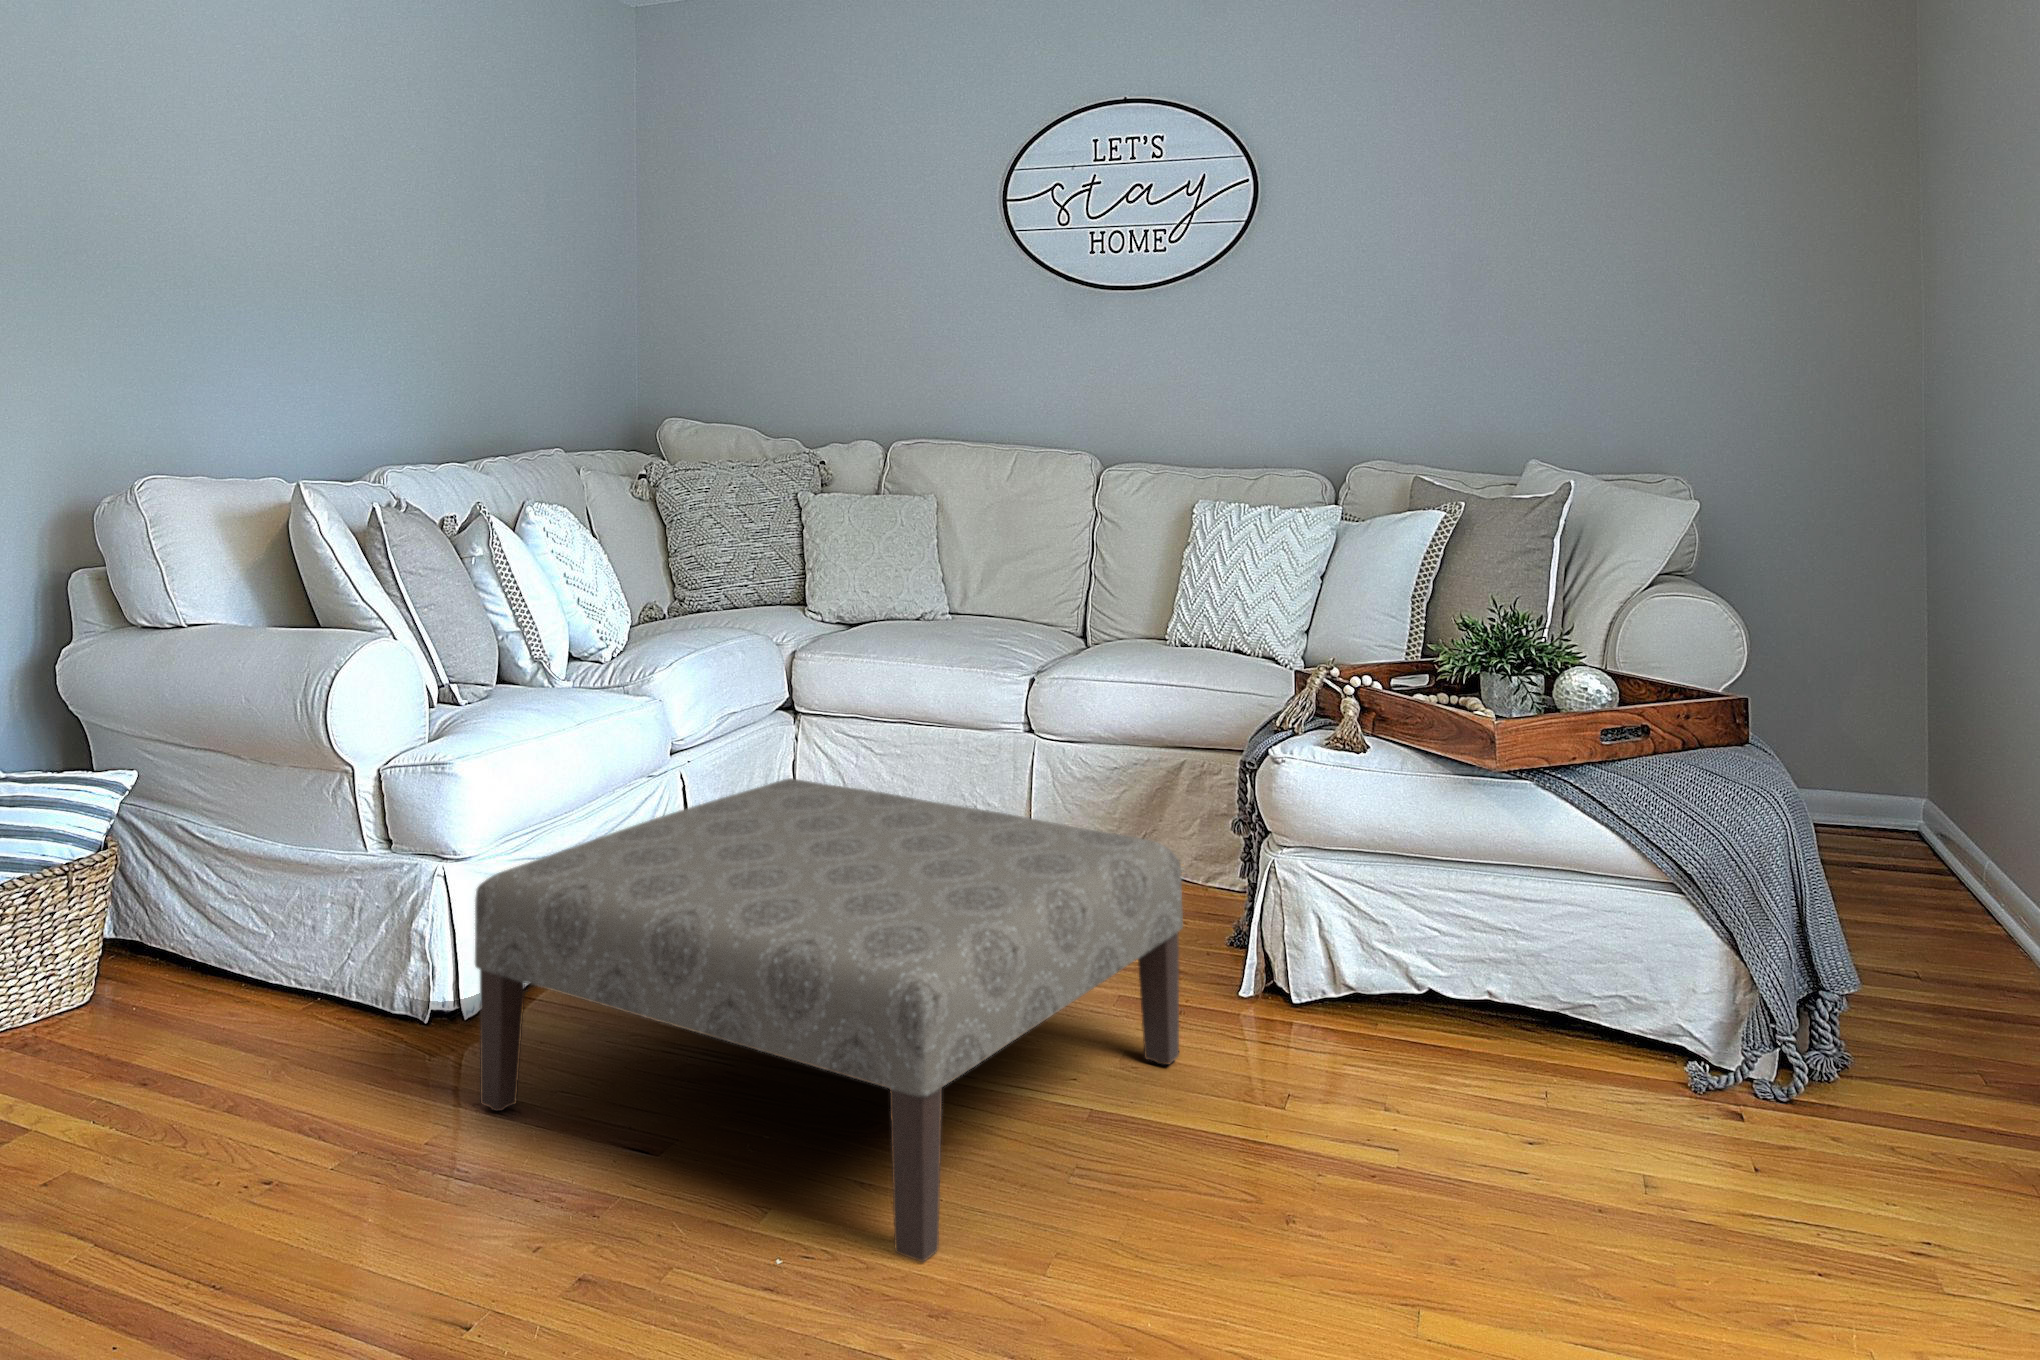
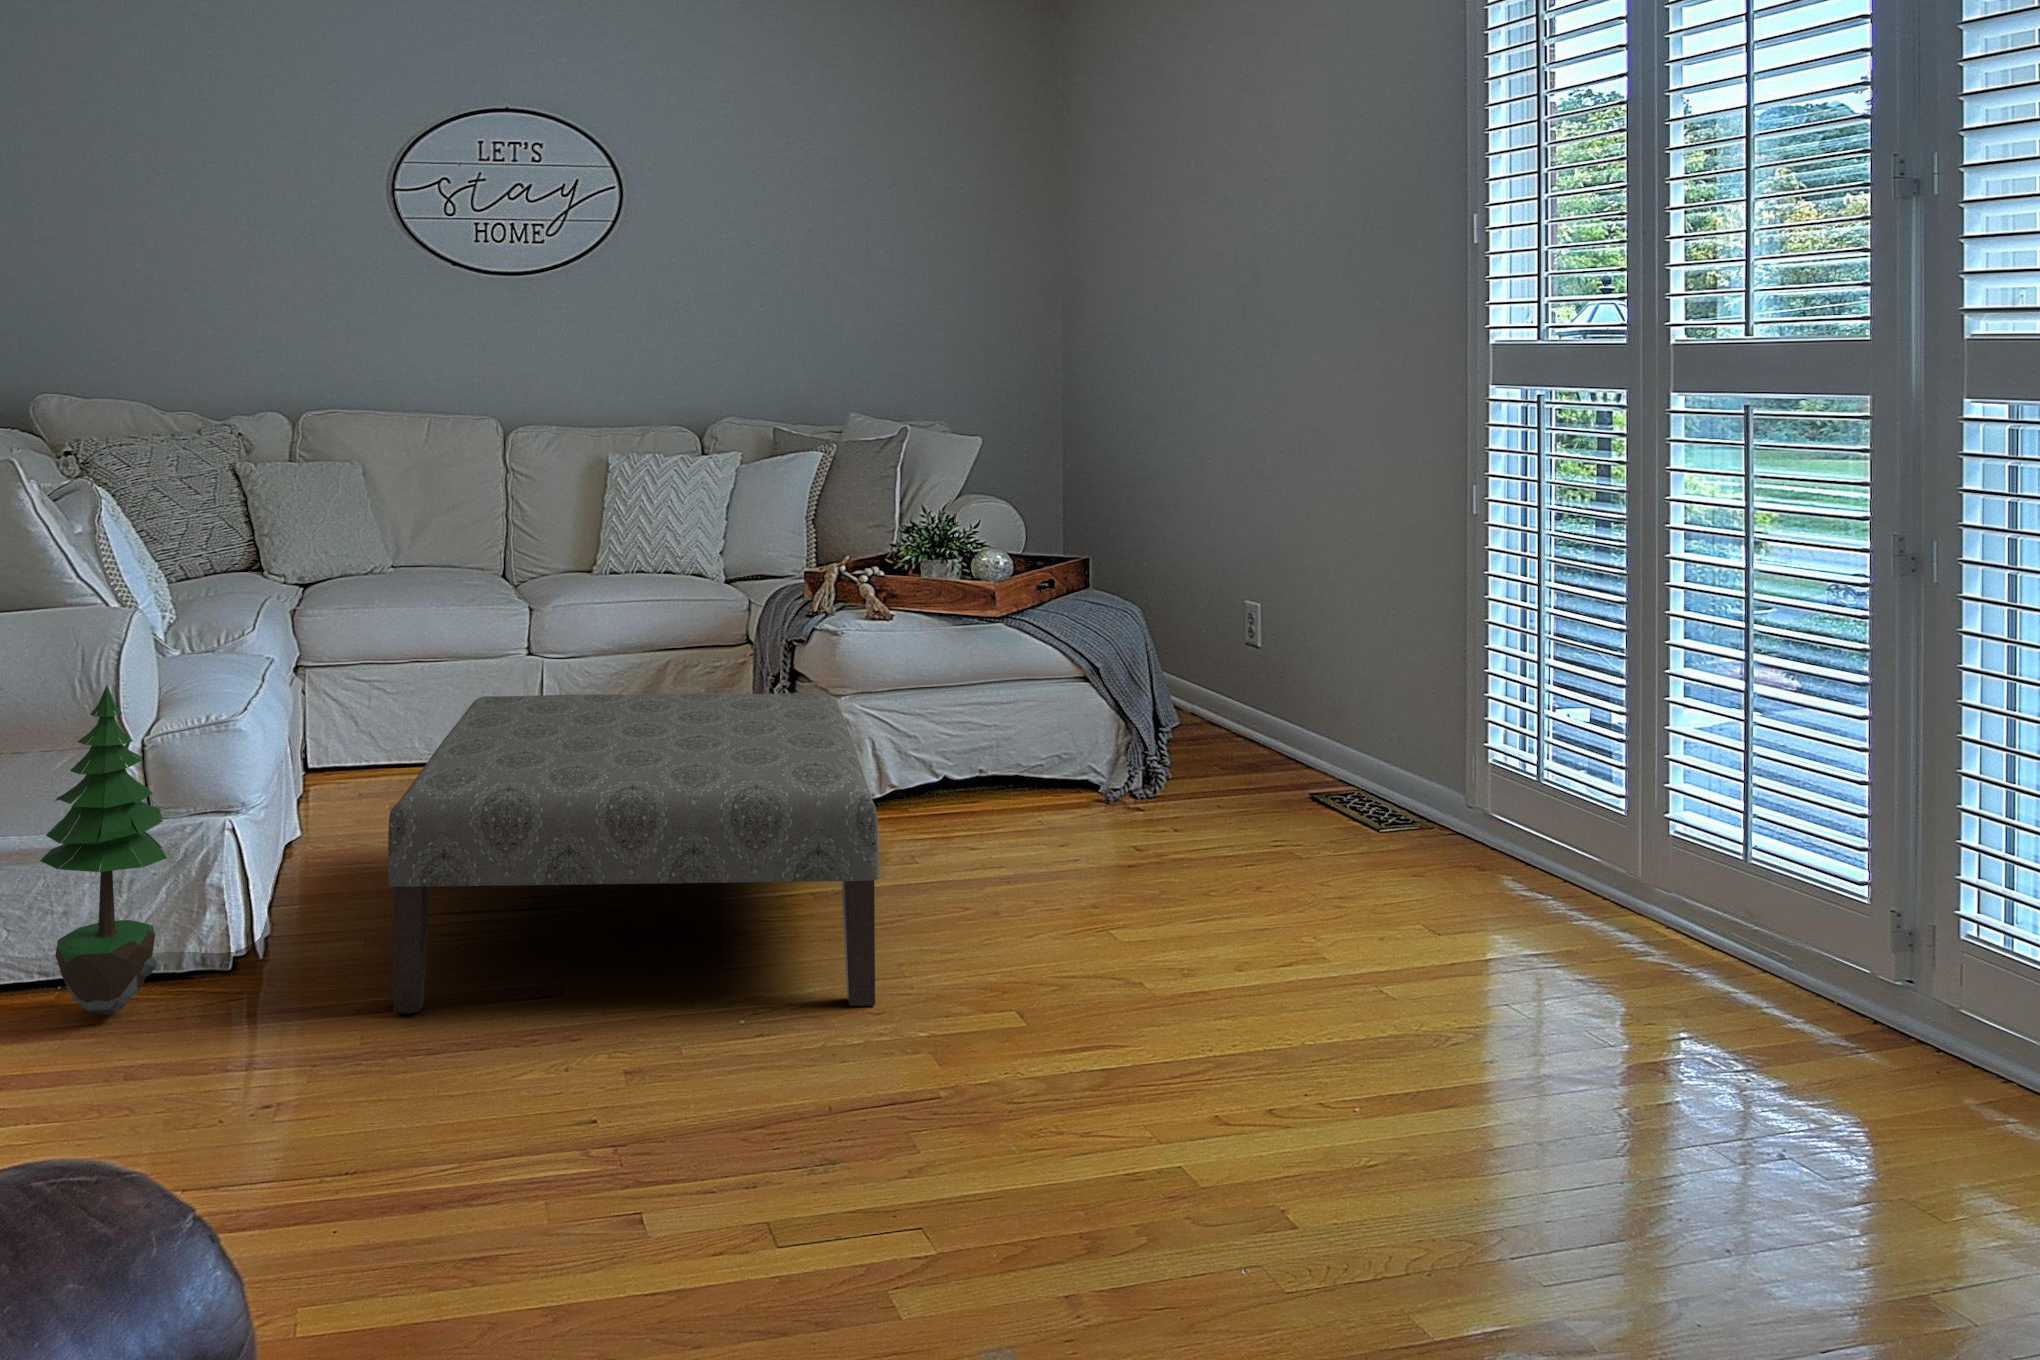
potted tree: none [238,713,357,1034] -> present [40,685,167,1016]

